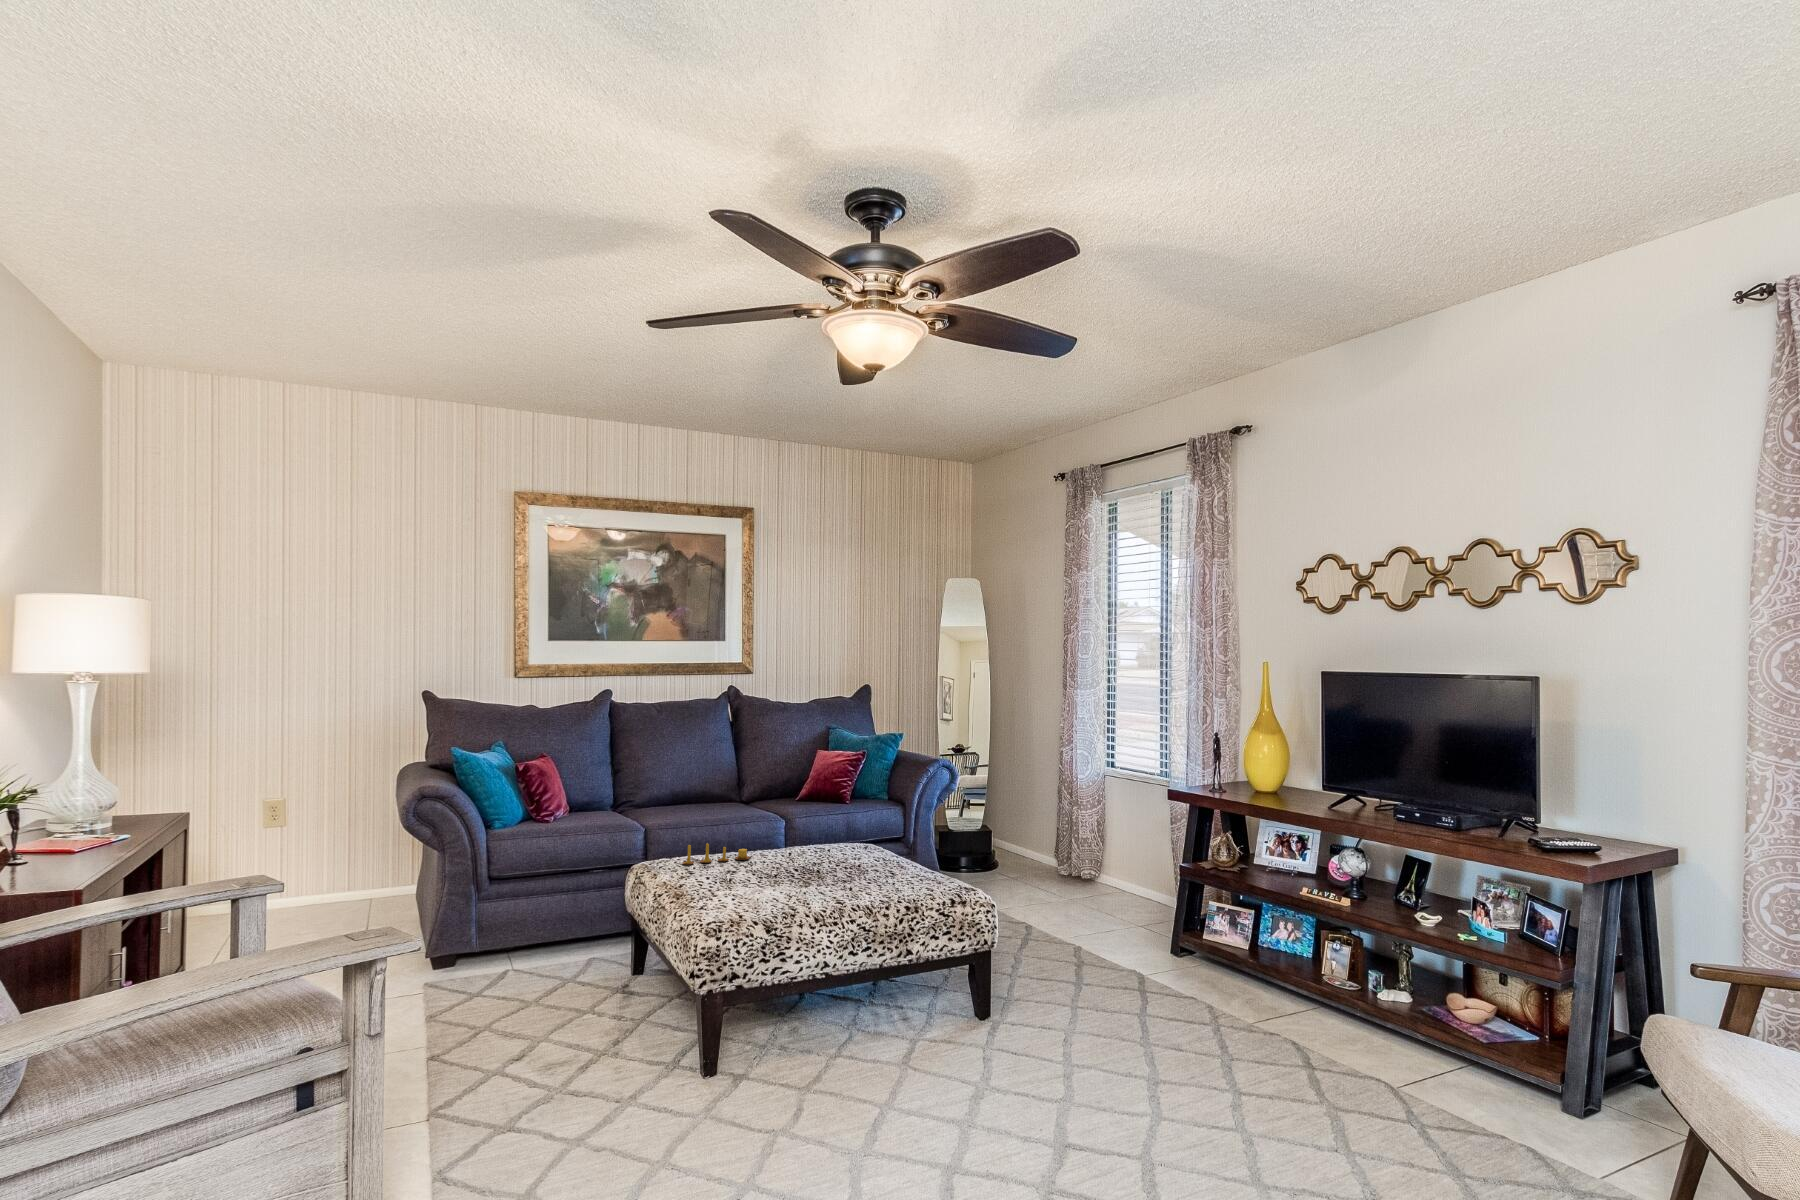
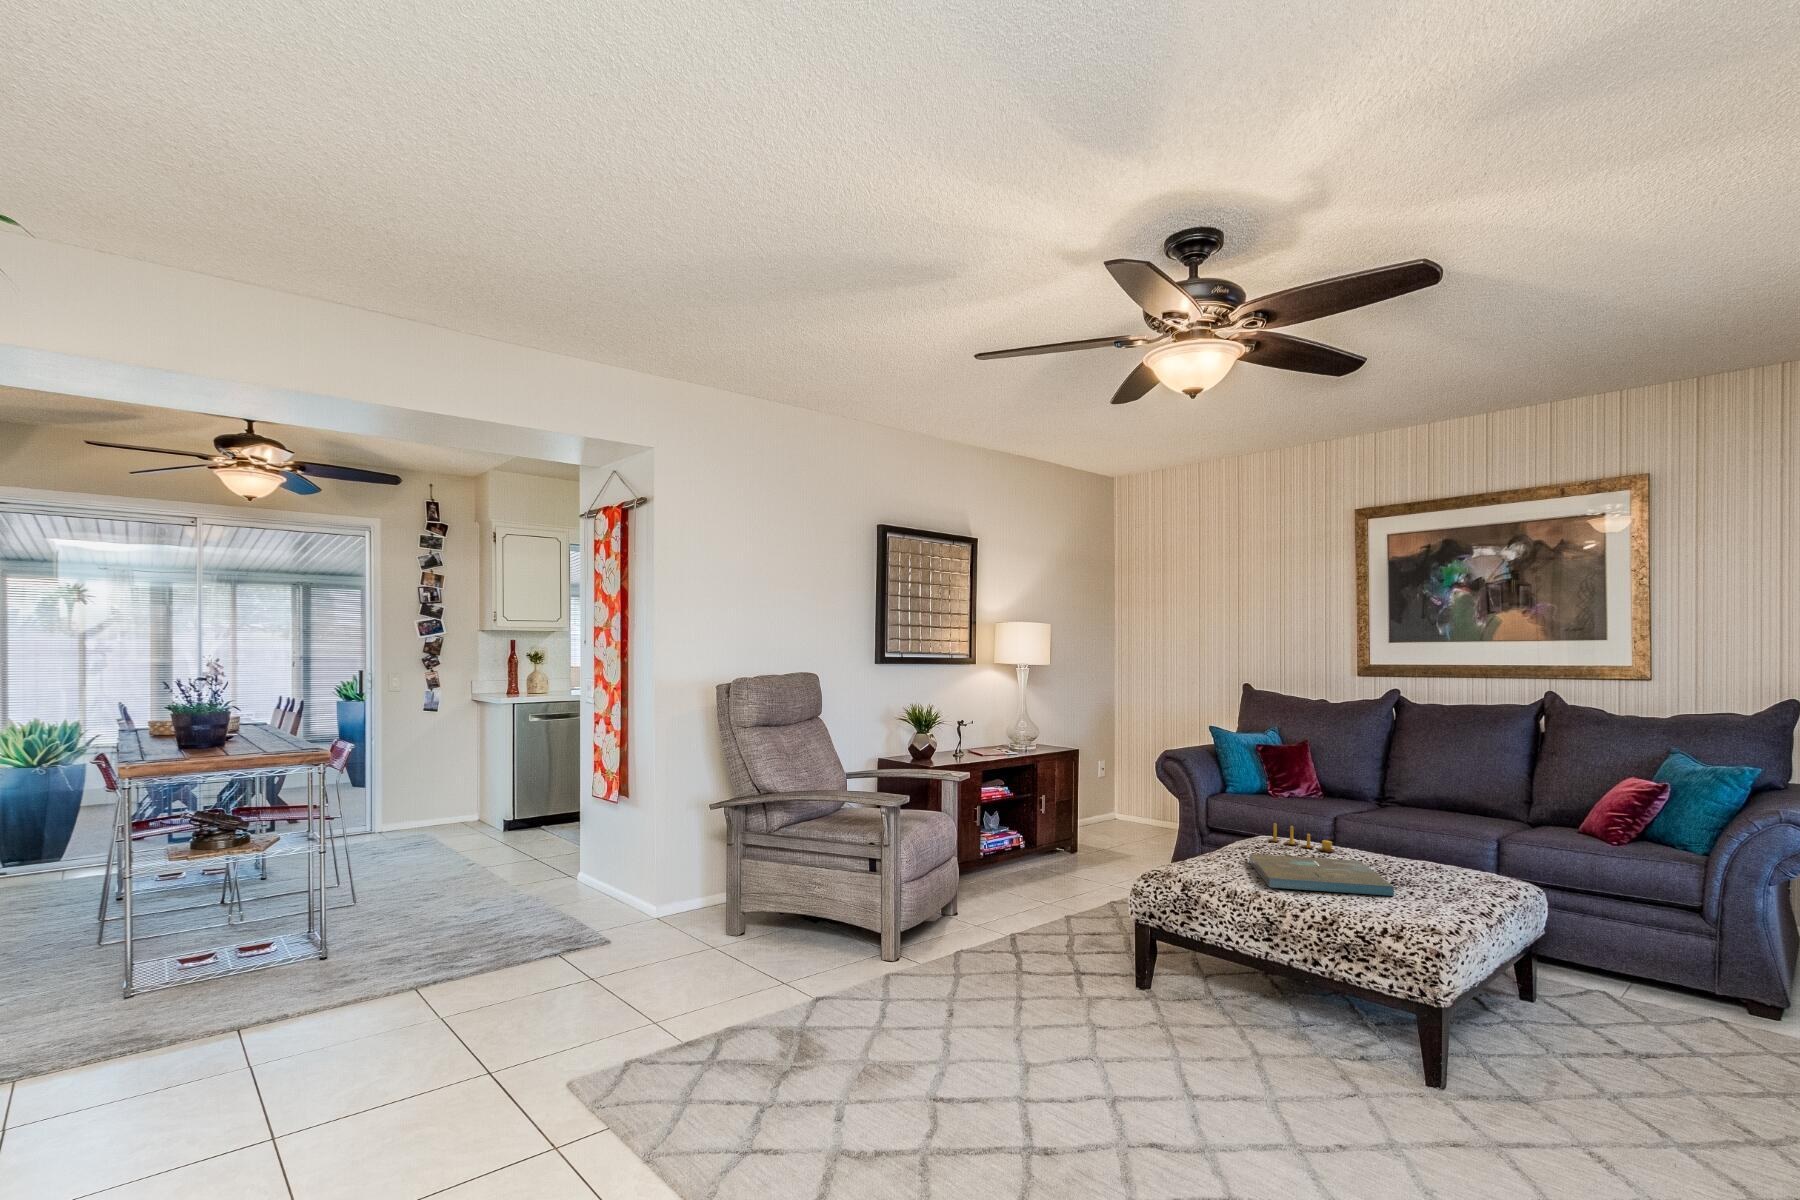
board game: none [749,858,891,900] -> present [1249,854,1394,896]

